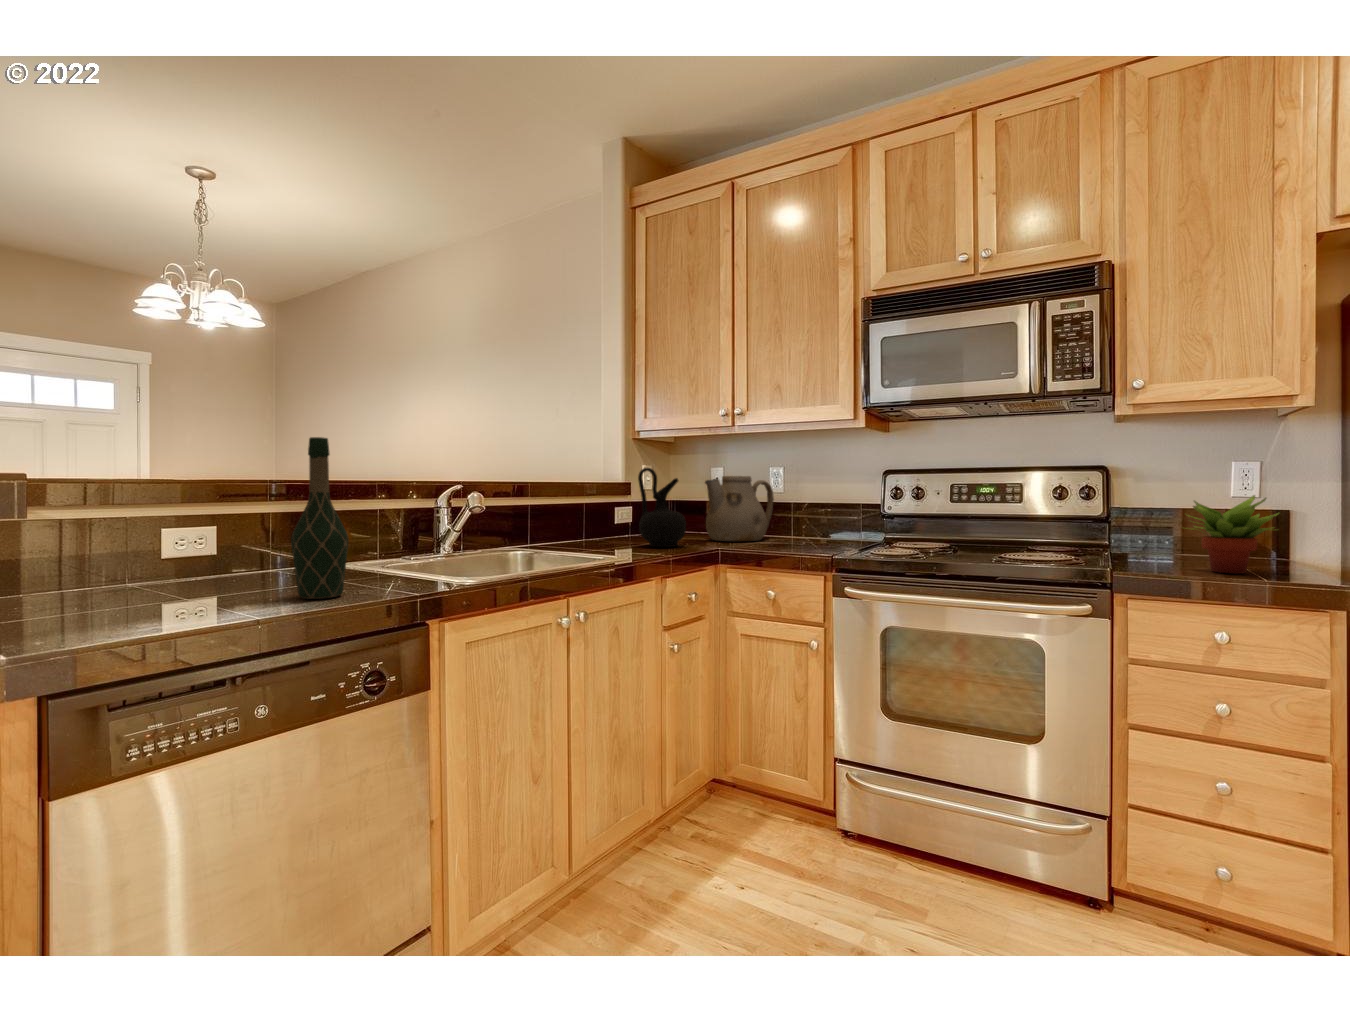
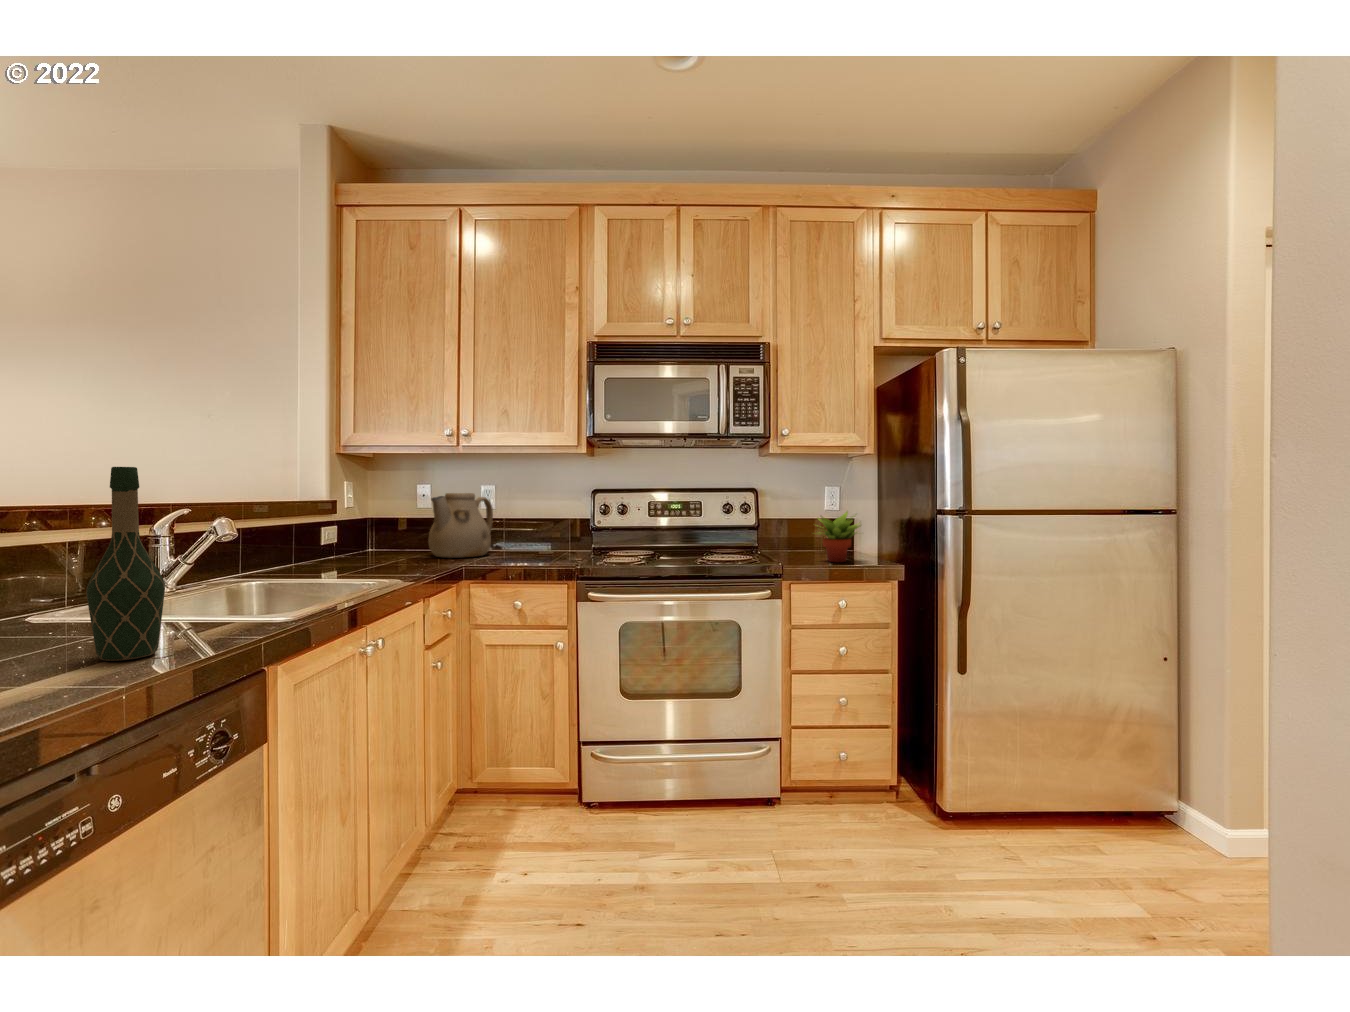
ceramic jug: present [638,468,686,547] -> none [370,486,424,568]

